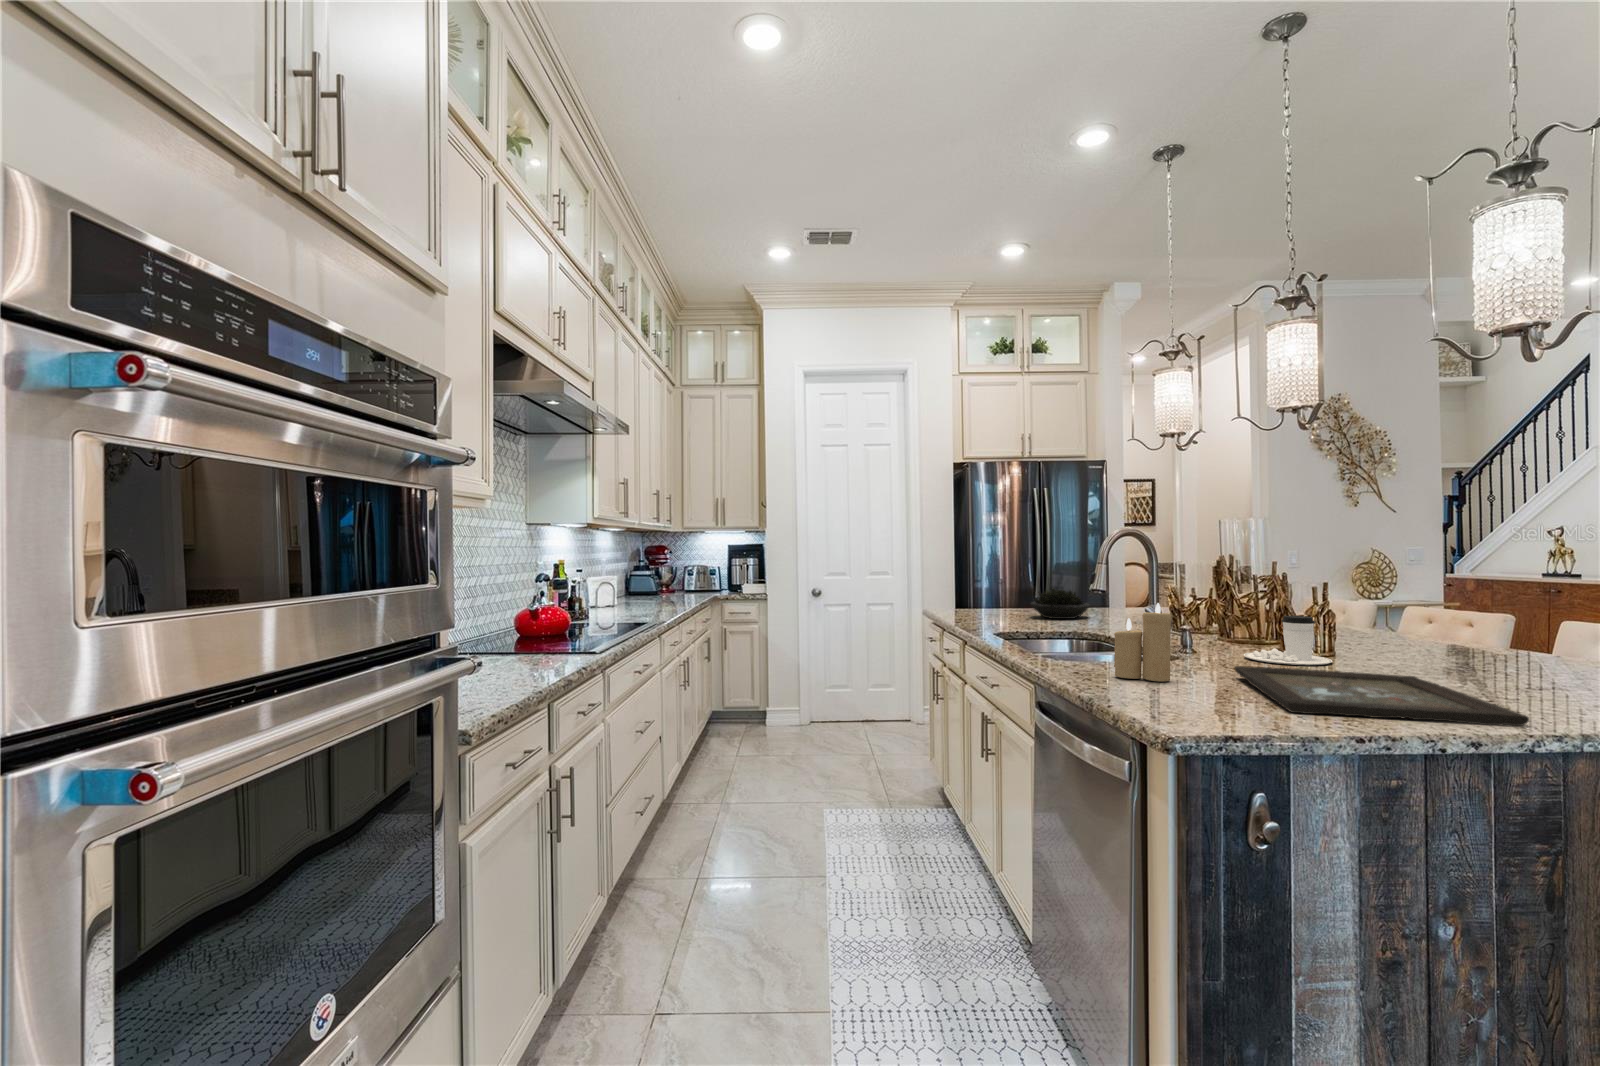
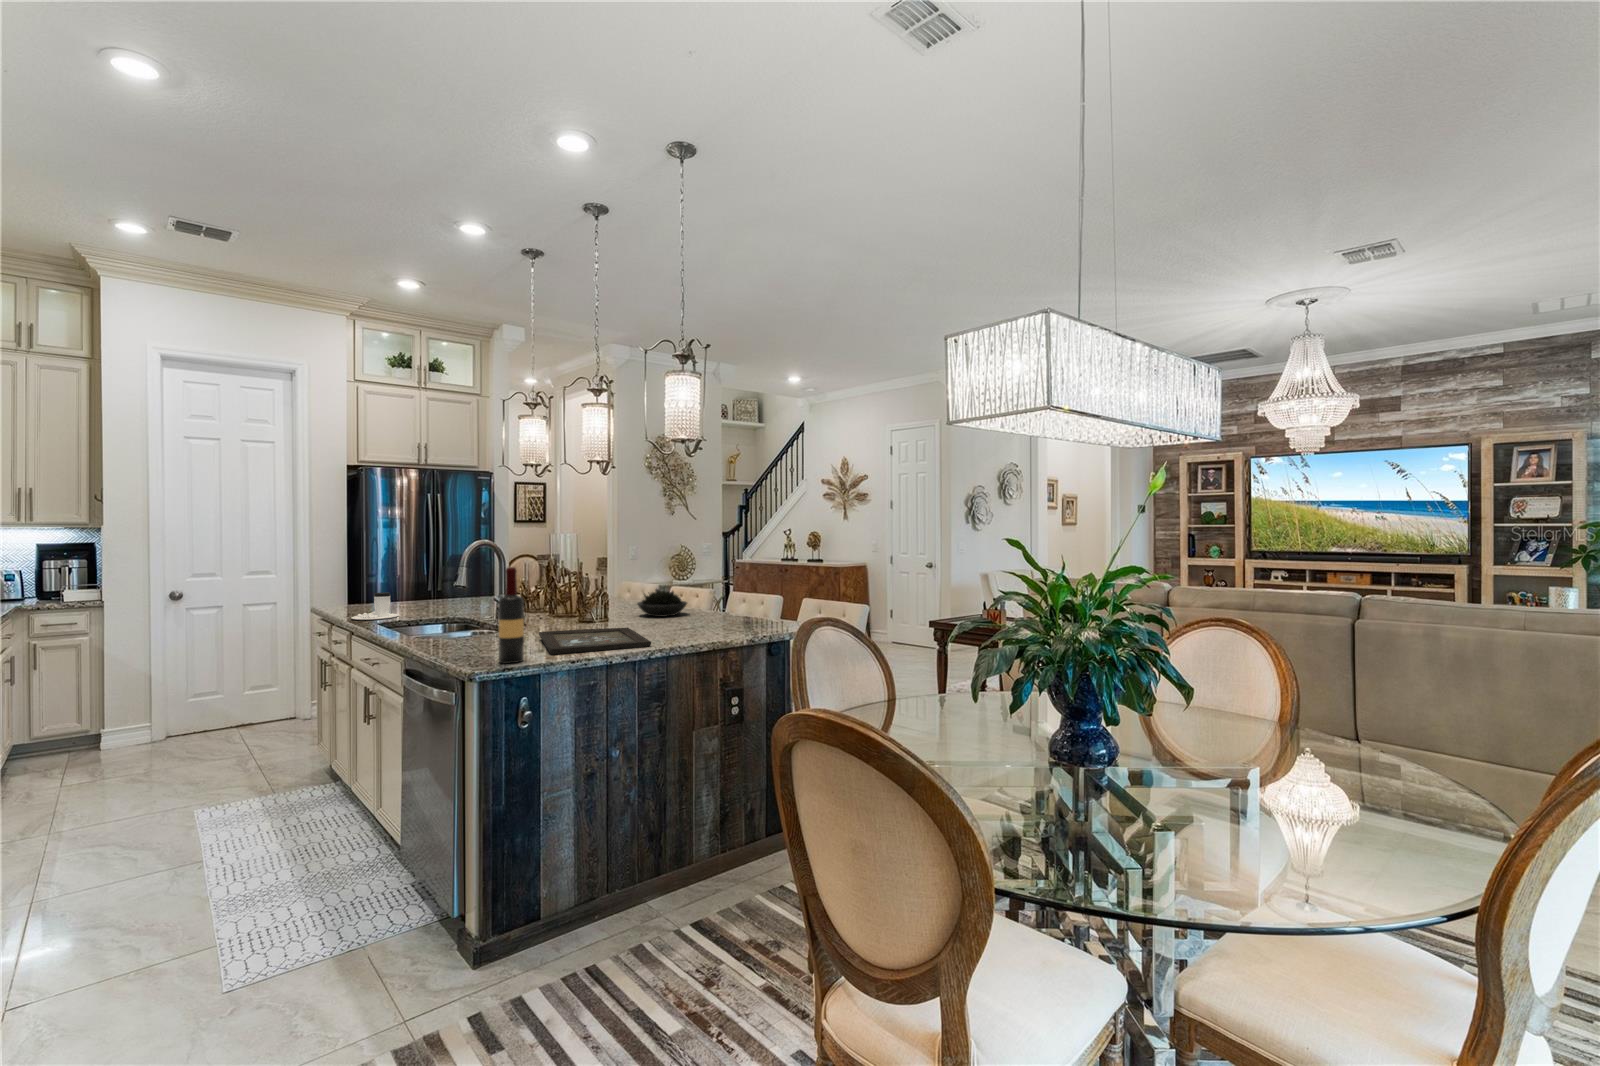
wine bottle: none [1194,550,1243,720] -> present [499,567,524,664]
succulent plant: present [1031,588,1090,619] -> present [637,589,687,617]
candle: present [1114,603,1171,682] -> none [462,597,499,648]
coffee cup: present [1244,616,1332,665] -> present [351,592,399,620]

